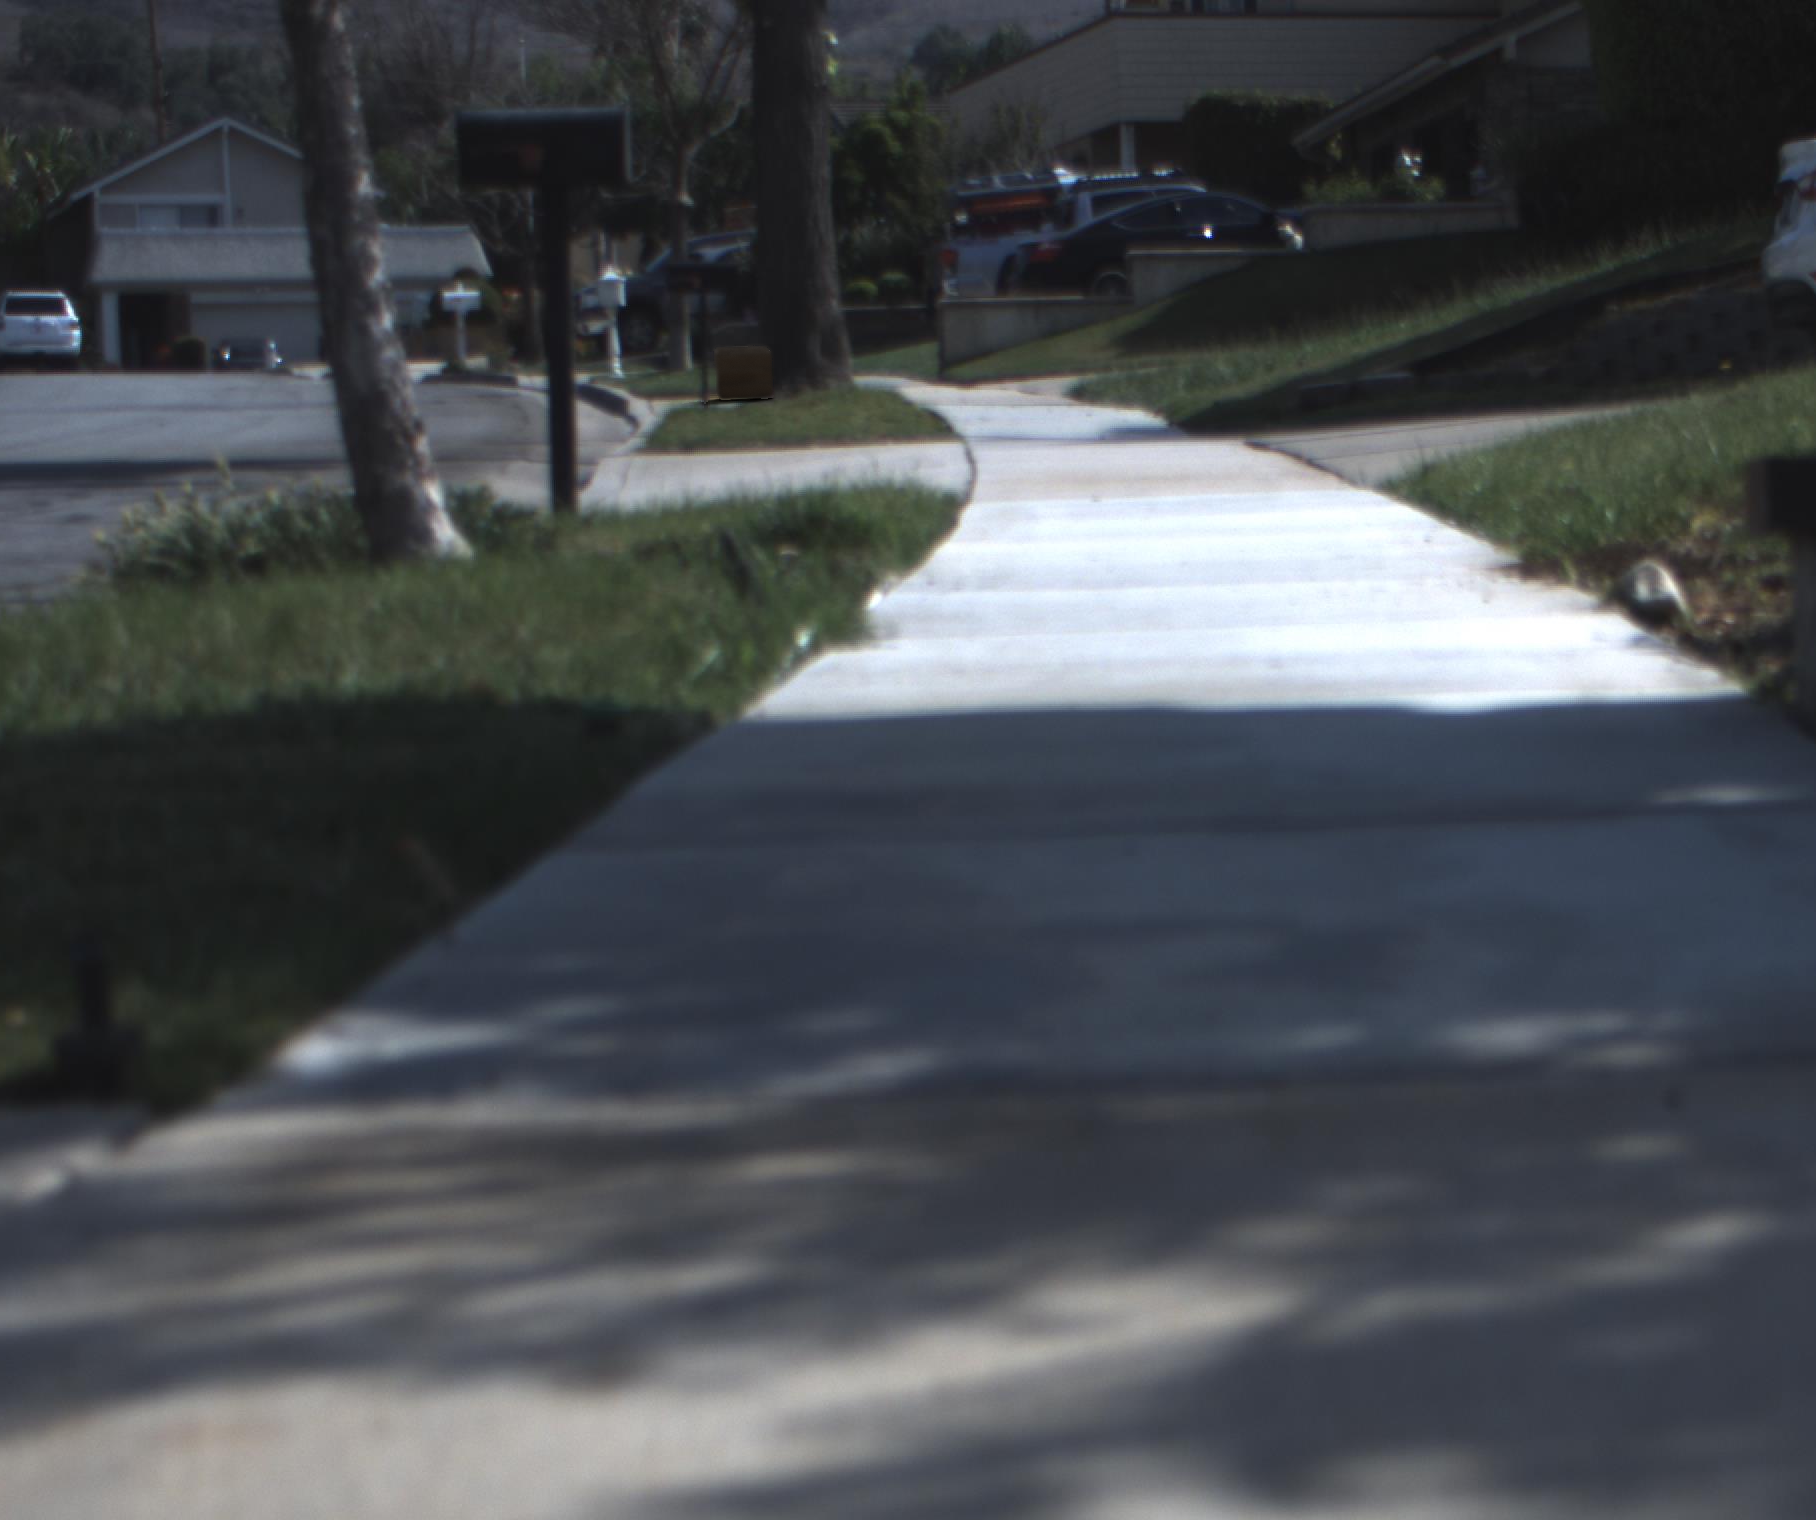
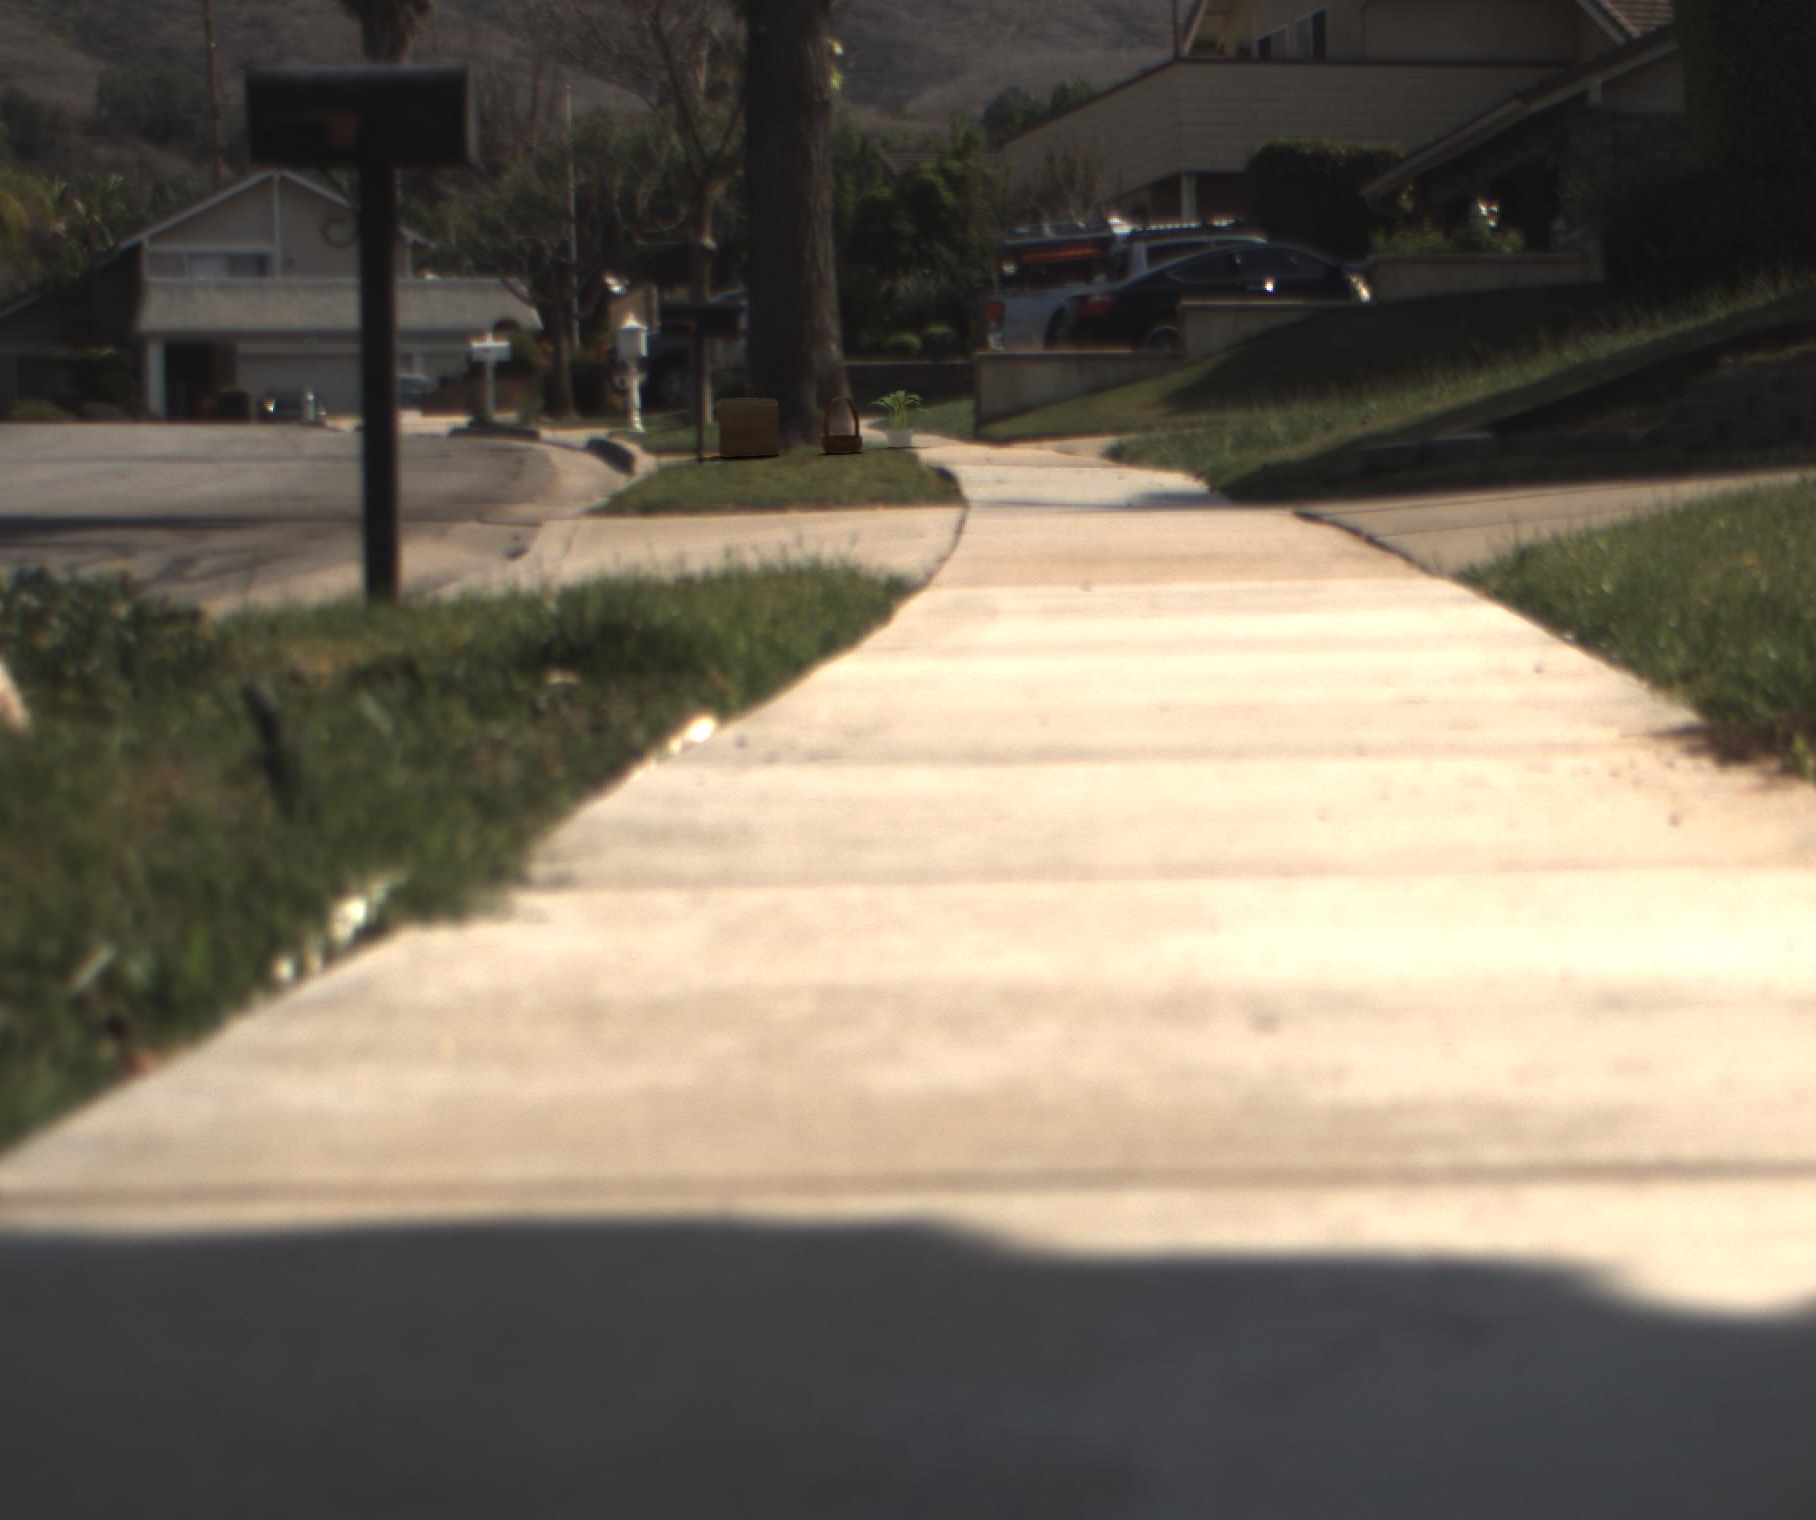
potted plant: none [850,339,910,390] -> present [877,392,930,447]
basket: none [811,344,849,396] -> present [821,397,863,454]

